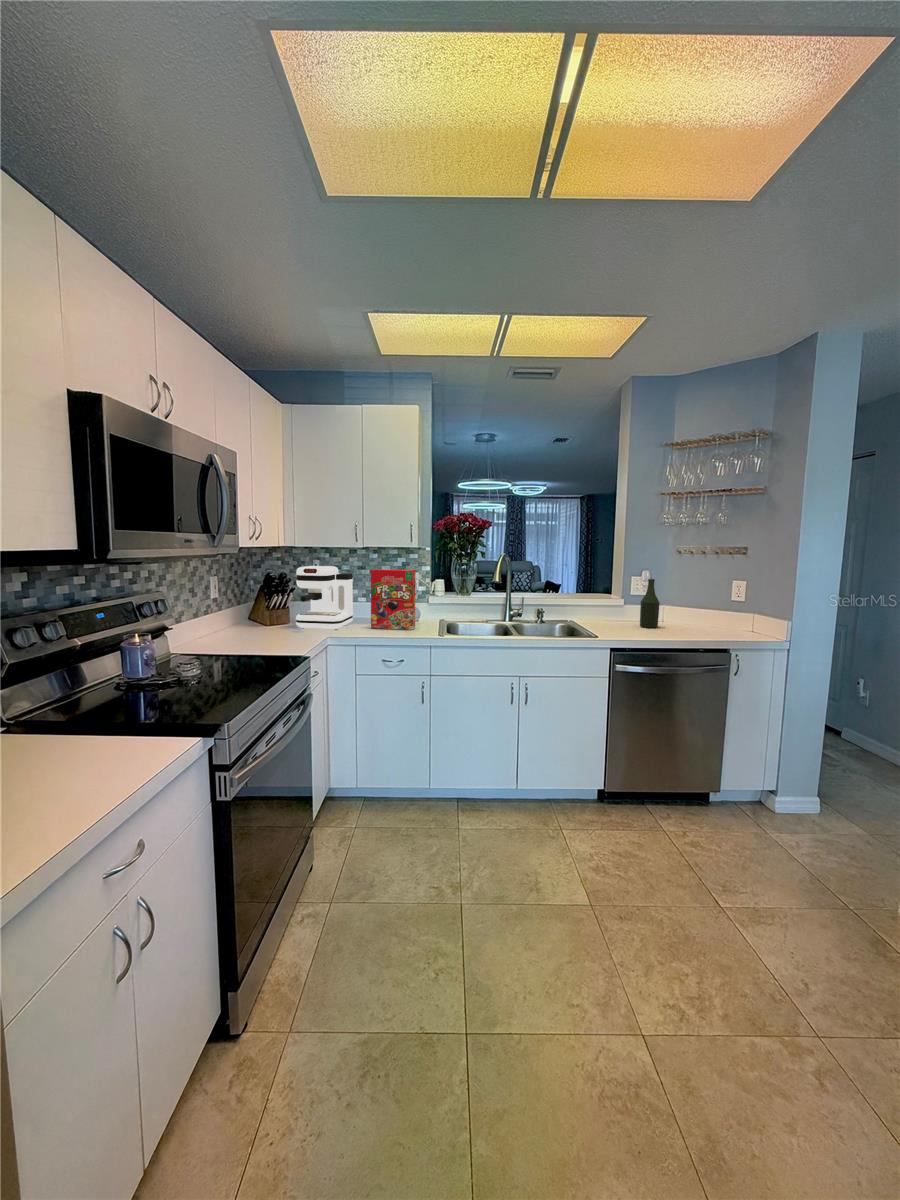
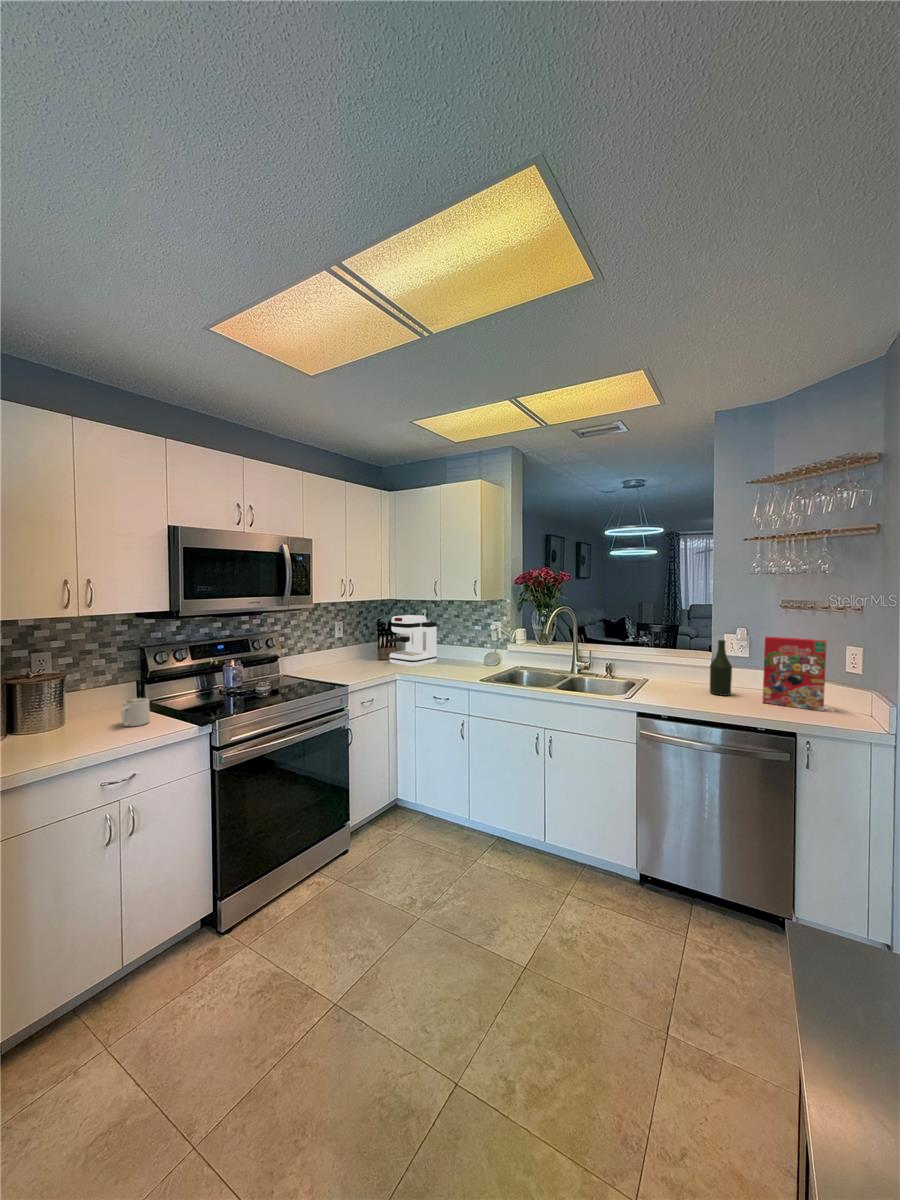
cereal box: present [371,569,416,630] -> present [763,636,826,711]
mug: none [44,707,99,763] -> present [121,698,150,726]

